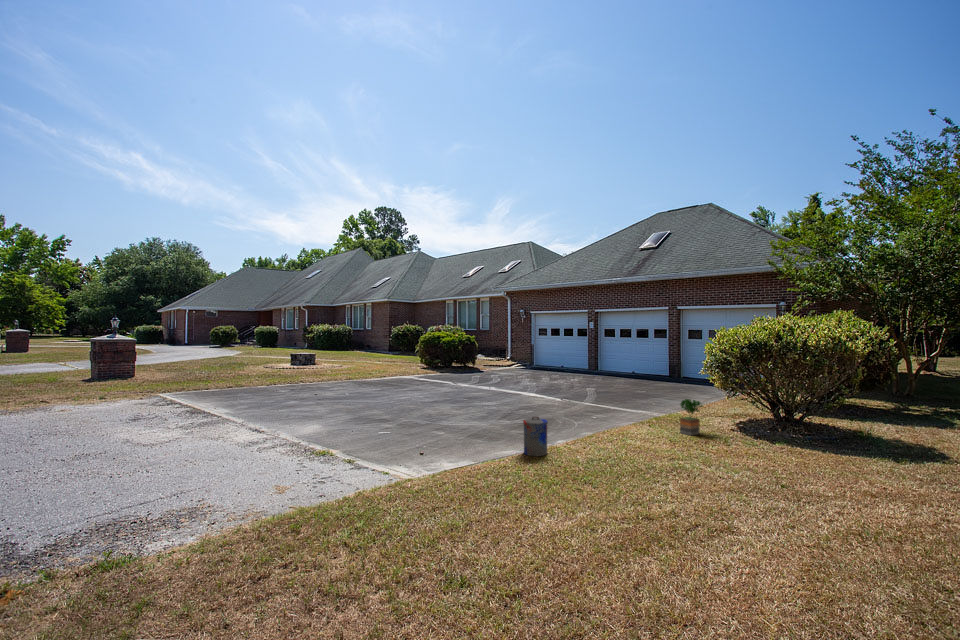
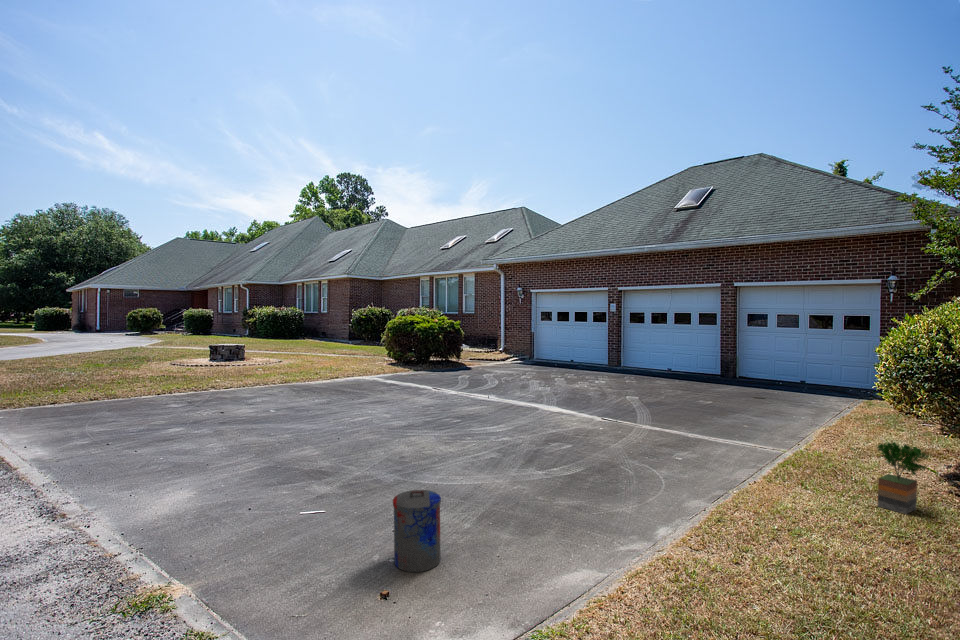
trash can: present [523,417,548,456] -> present [393,490,441,572]

